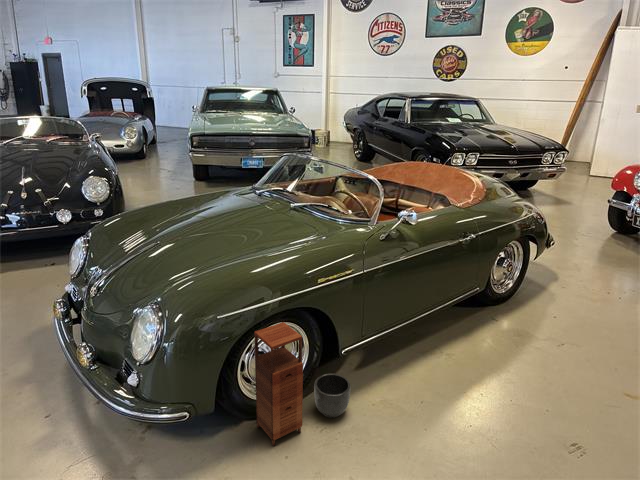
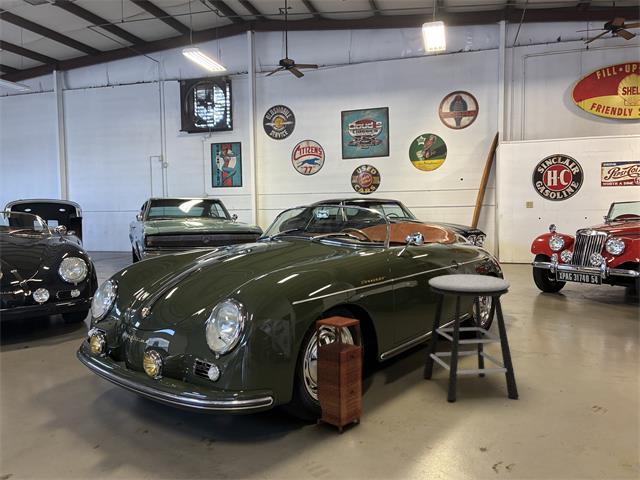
stool: none [404,266,511,421] -> present [423,274,518,400]
planter: present [314,373,351,418] -> none [362,373,395,412]

